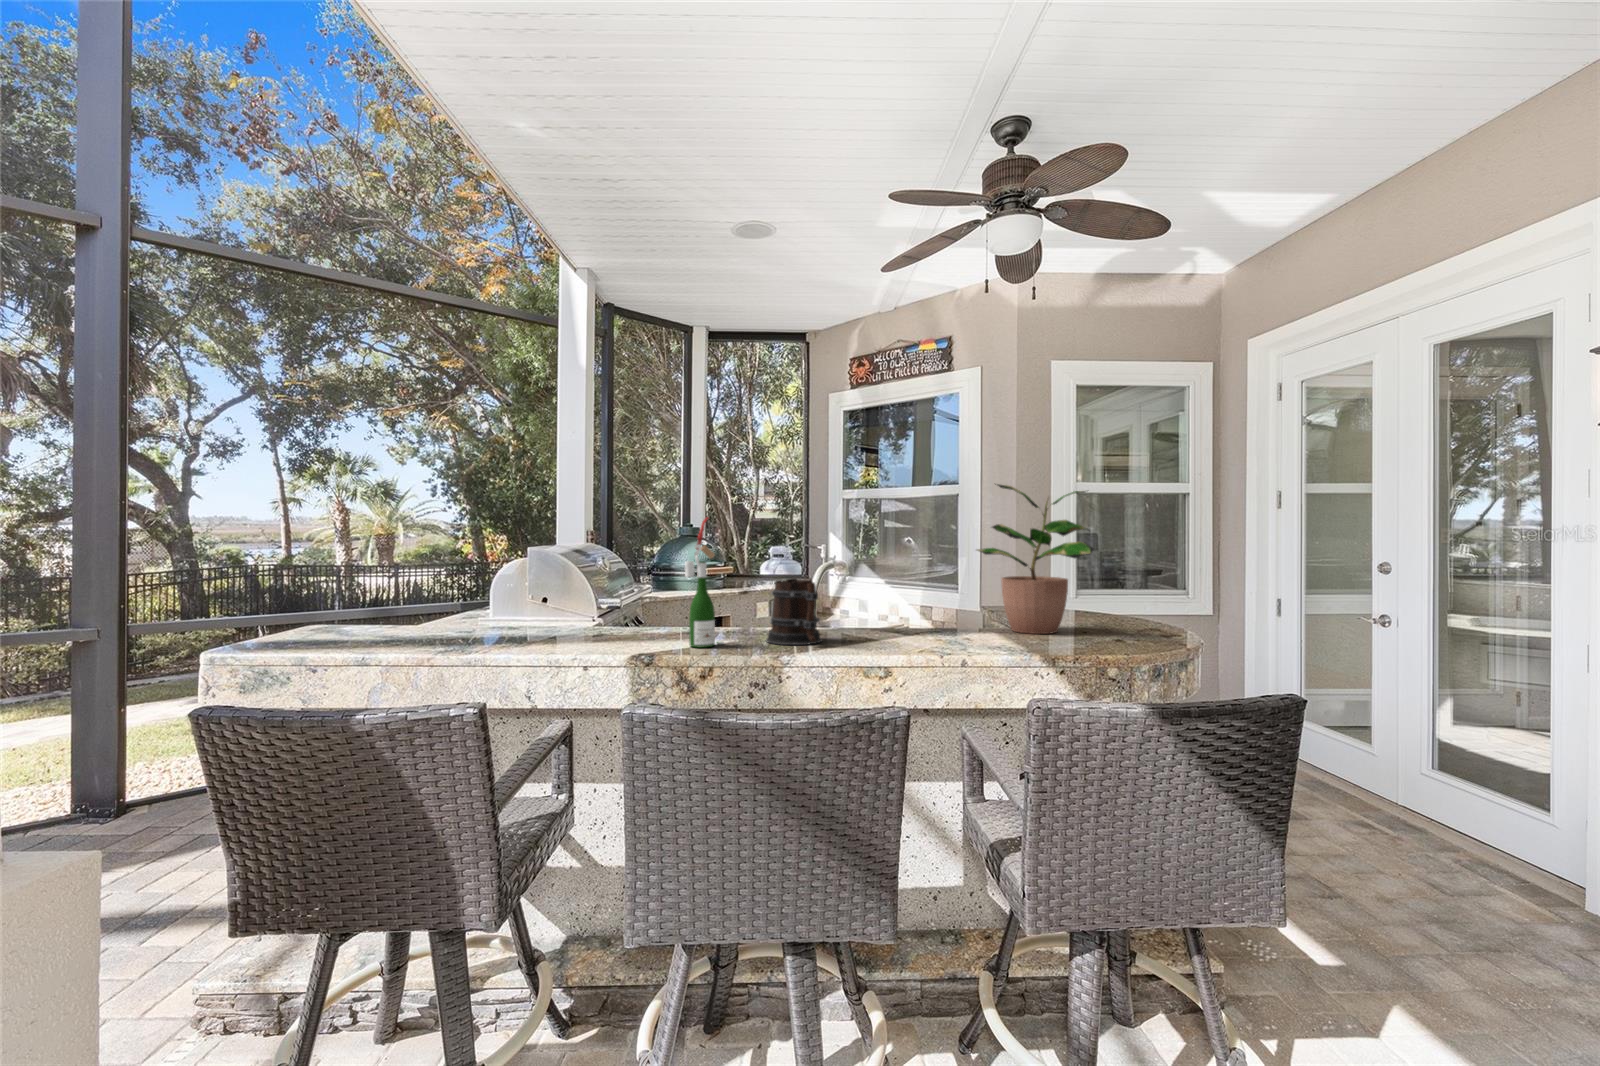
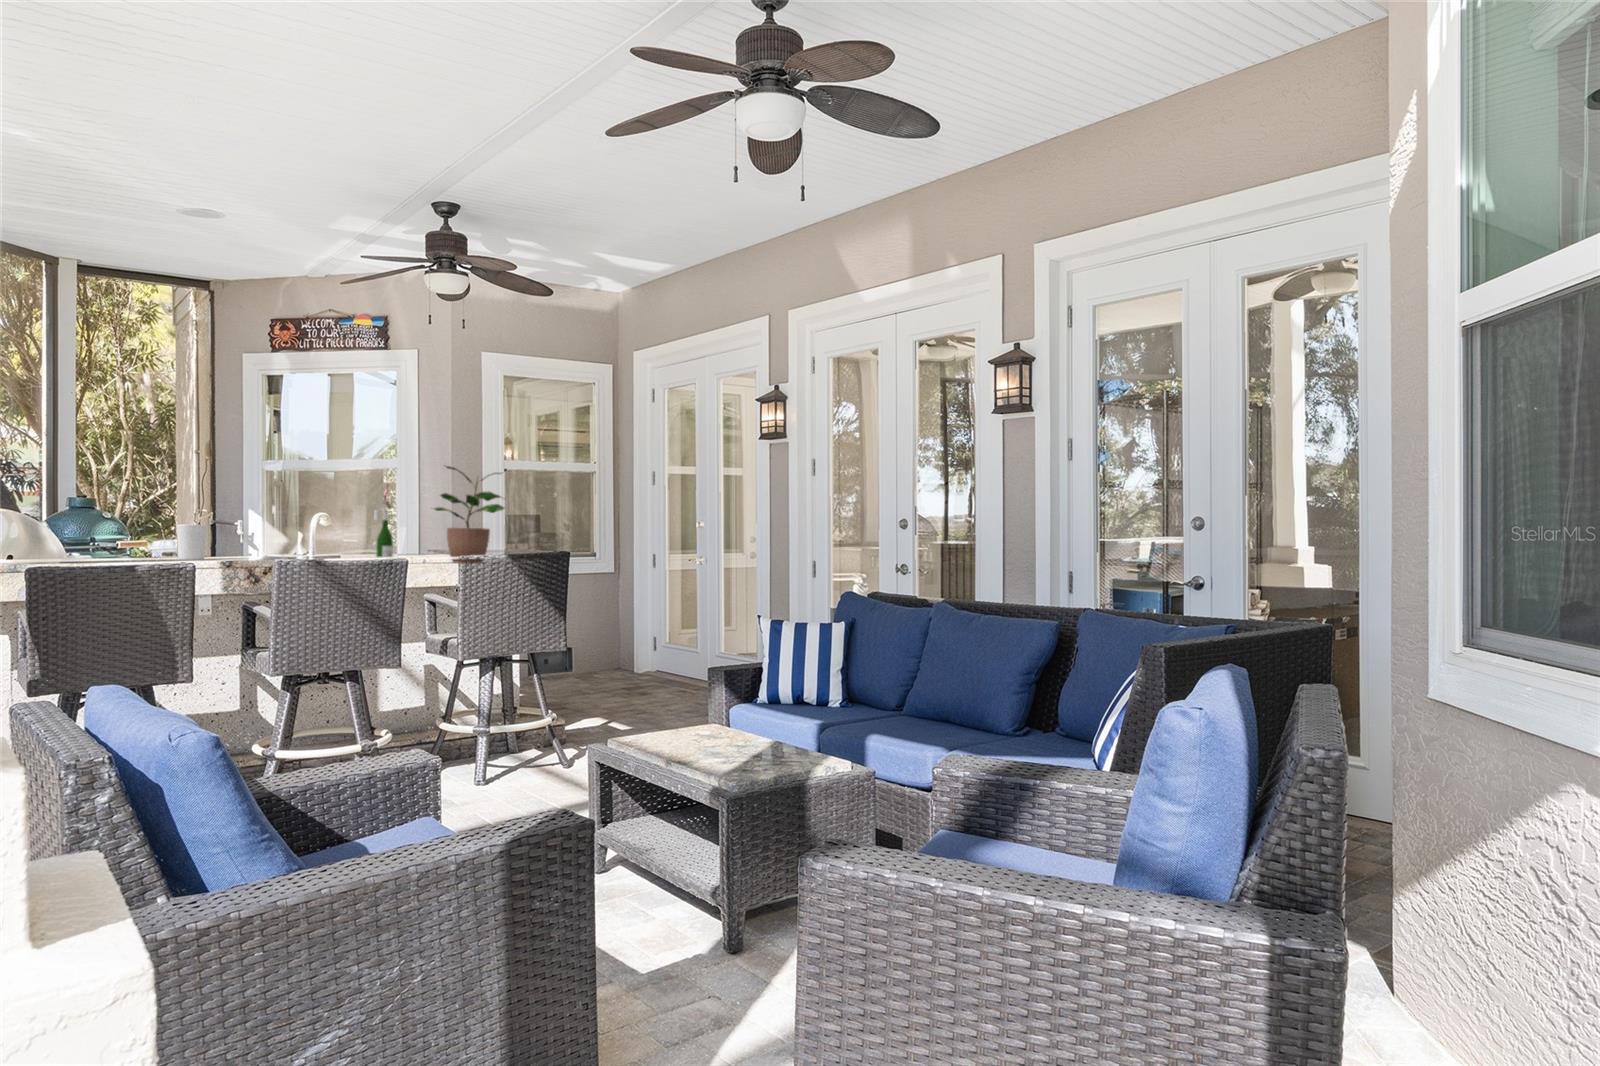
wine bottle: present [685,517,723,648] -> present [374,484,393,562]
beer mug: present [766,578,822,645] -> none [291,521,334,561]
candle holder: none [598,591,641,646] -> present [176,524,207,559]

